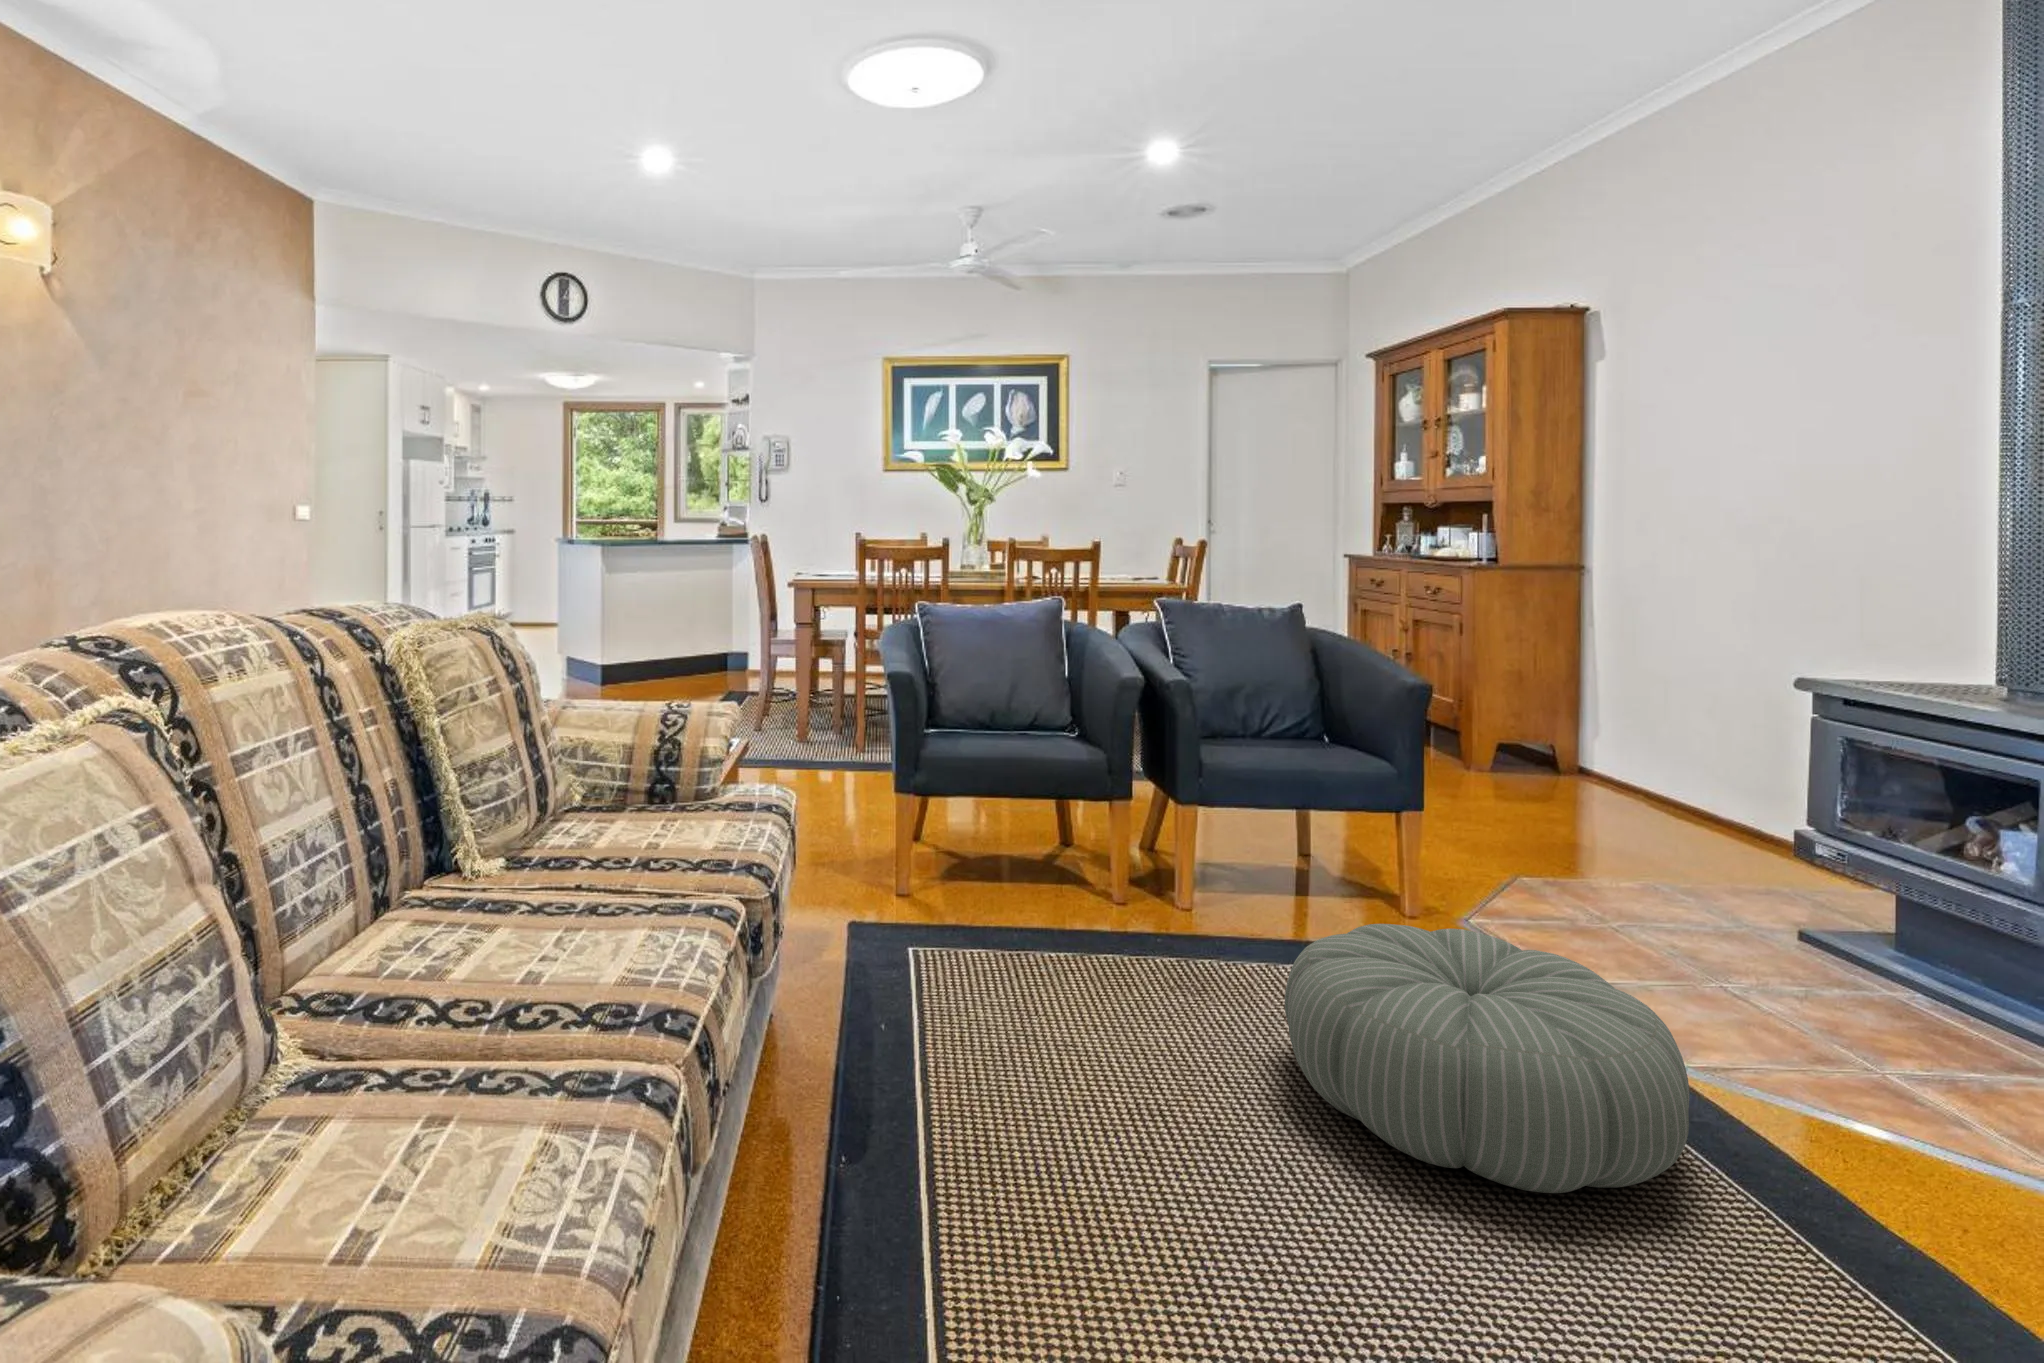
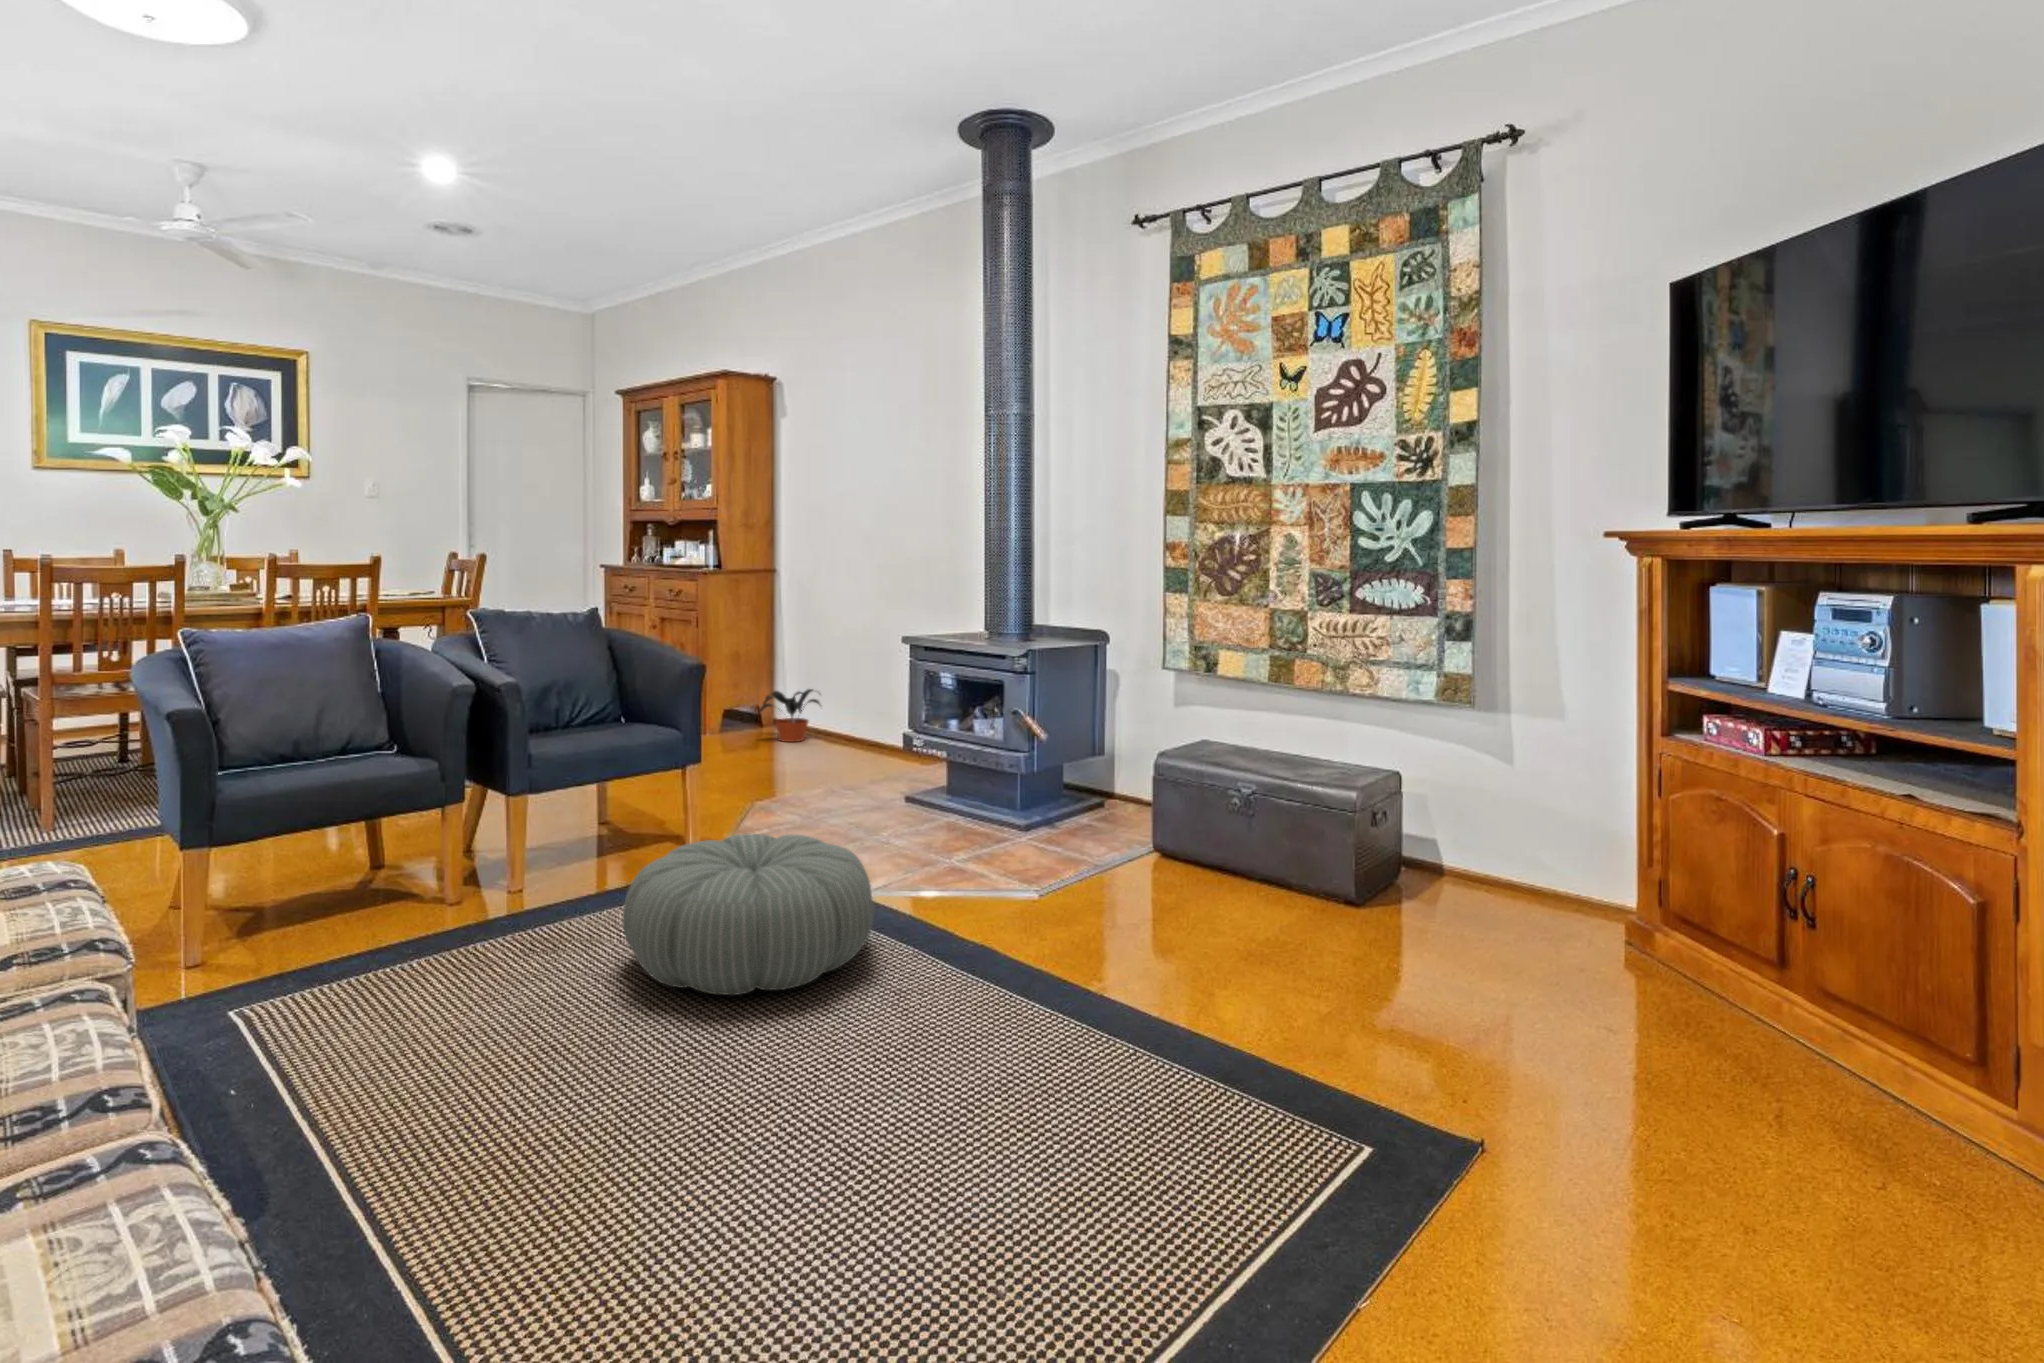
potted plant: none [1546,723,1651,795] -> present [759,689,820,742]

